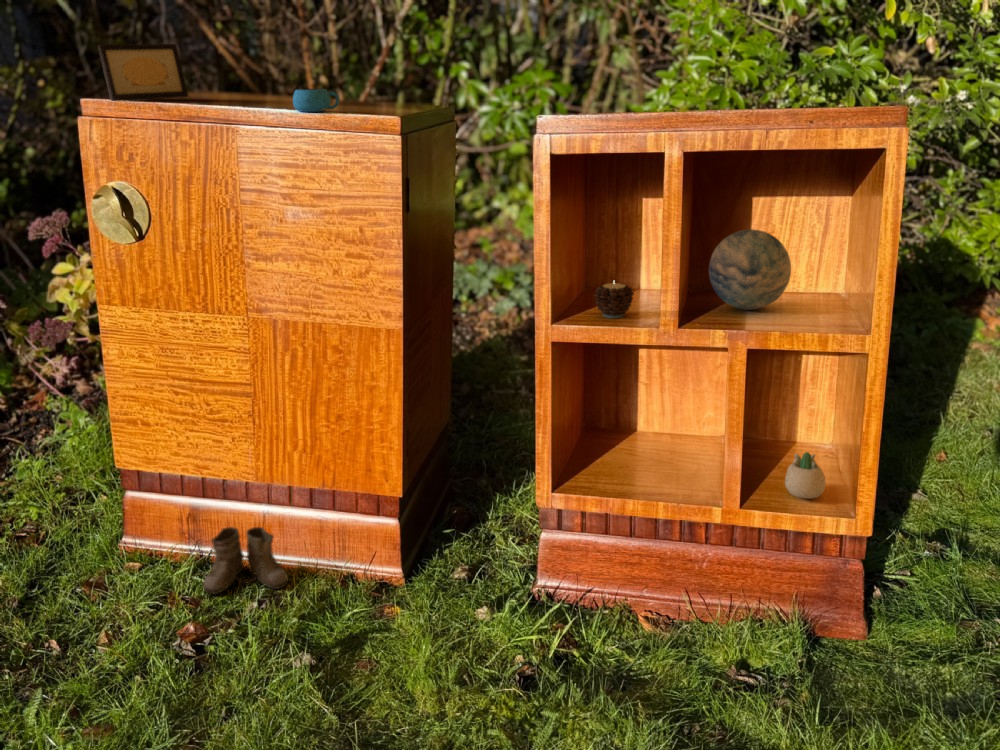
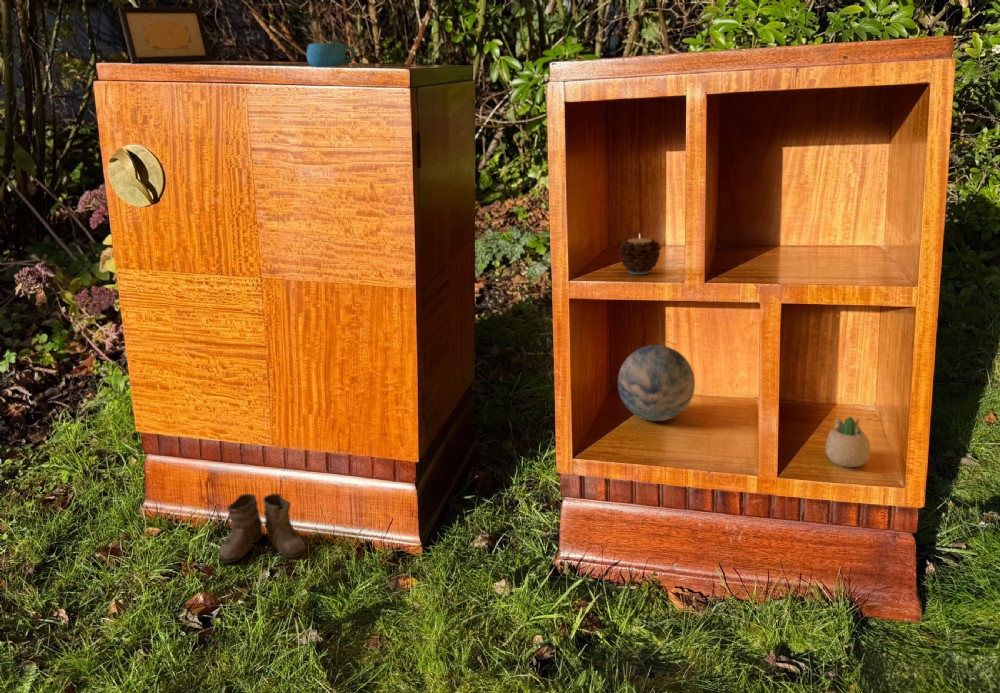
decorative orb: present [709,229,791,310] -> present [618,345,695,421]

